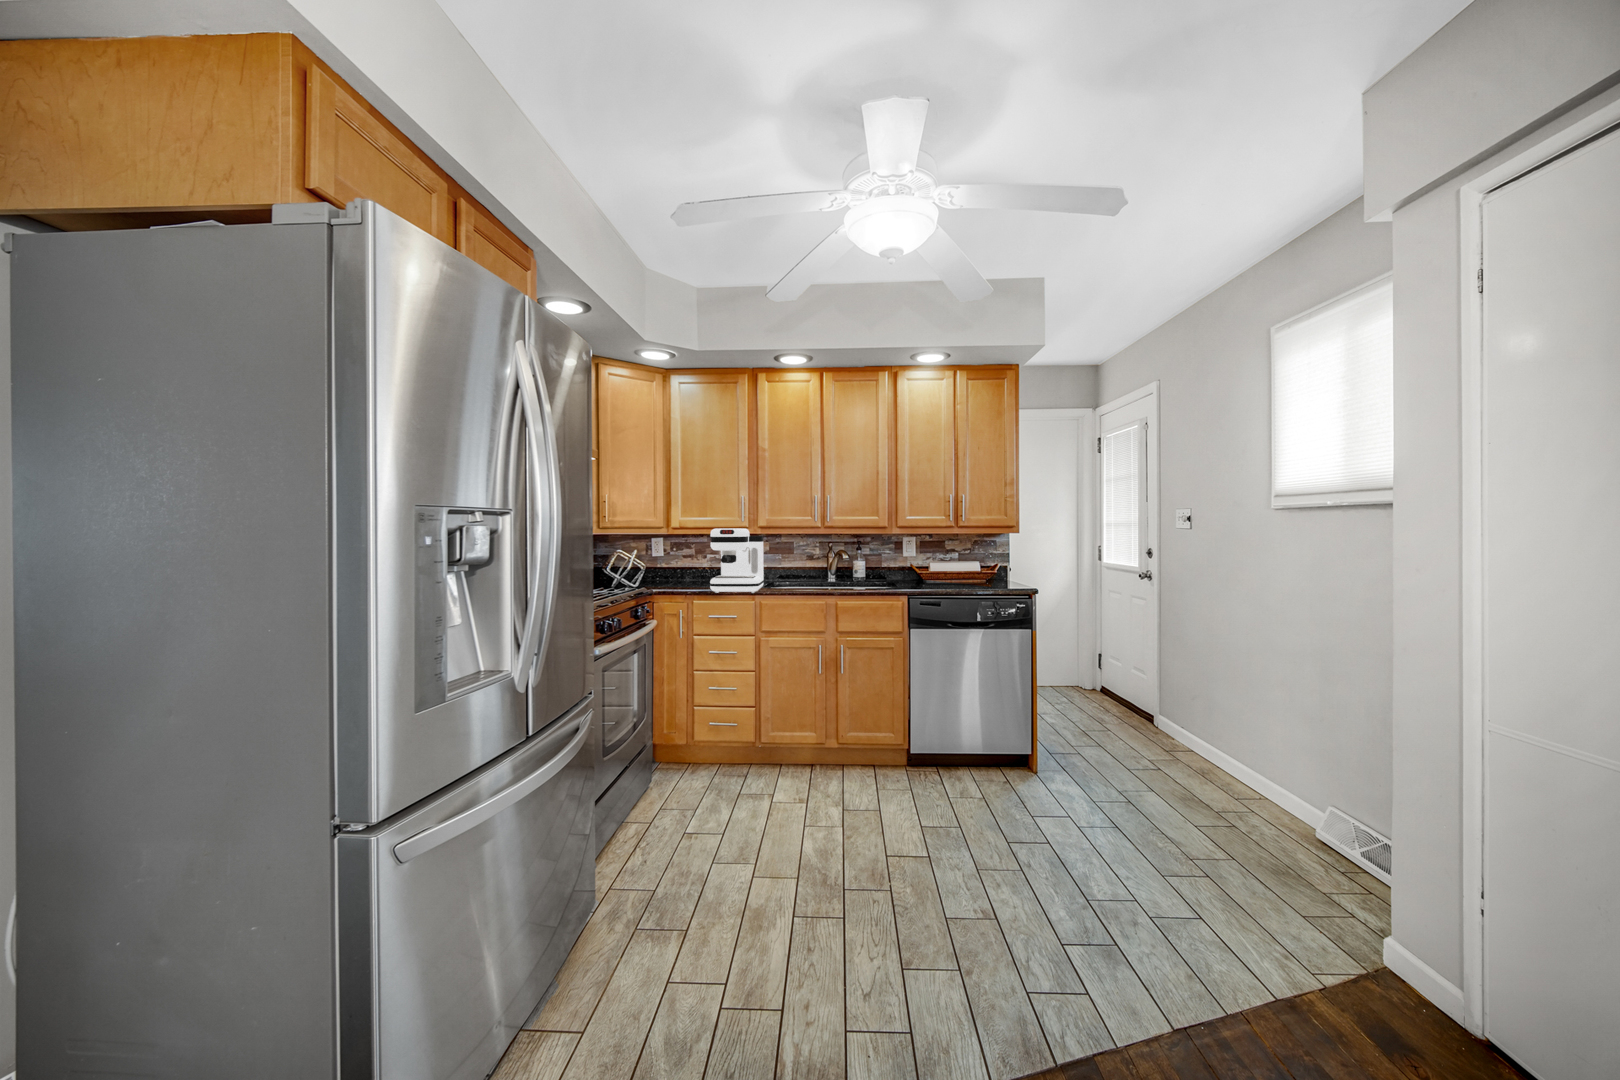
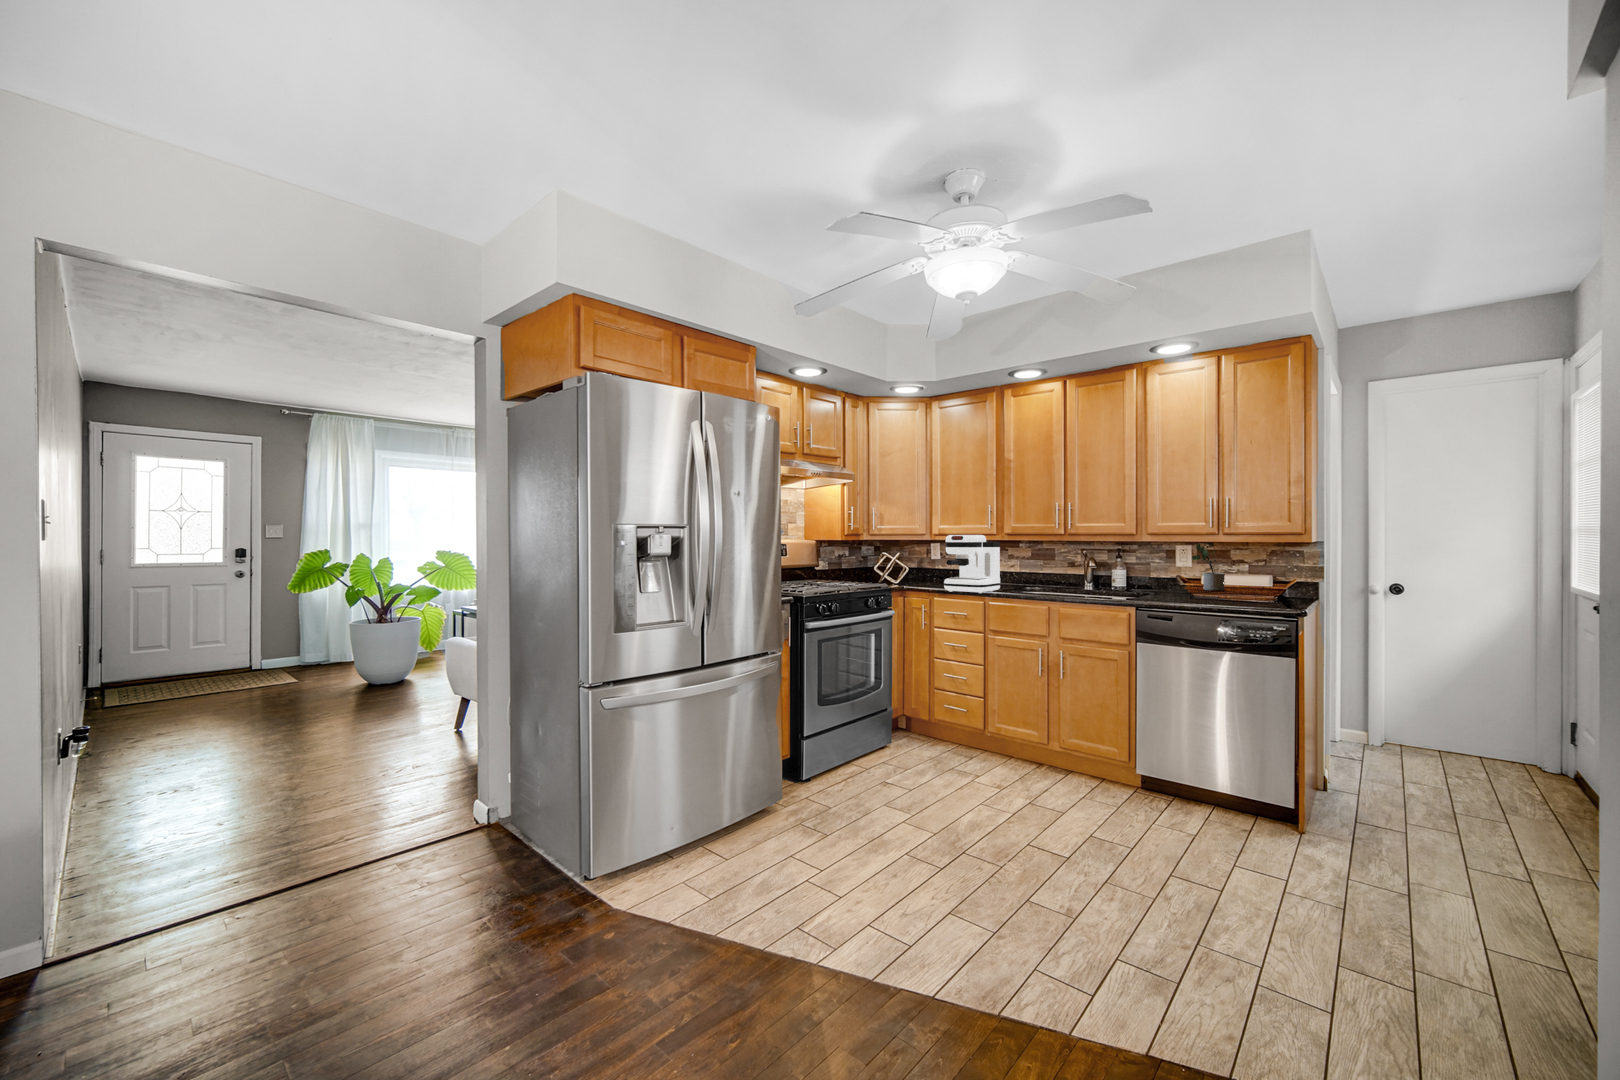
potted plant: none [923,536,946,578] -> present [1192,544,1225,591]

